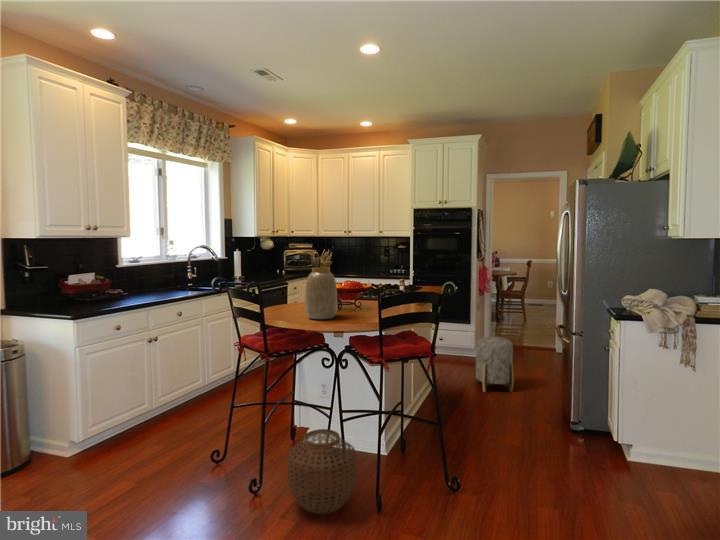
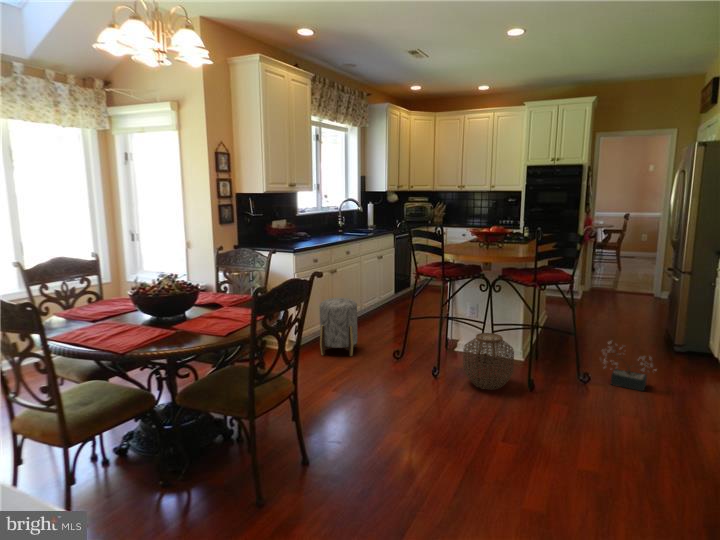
vase: present [305,267,337,319] -> none [472,214,497,253]
stool: present [475,337,514,392] -> present [320,298,358,356]
decorative plant: none [473,429,542,502] -> present [600,341,656,391]

